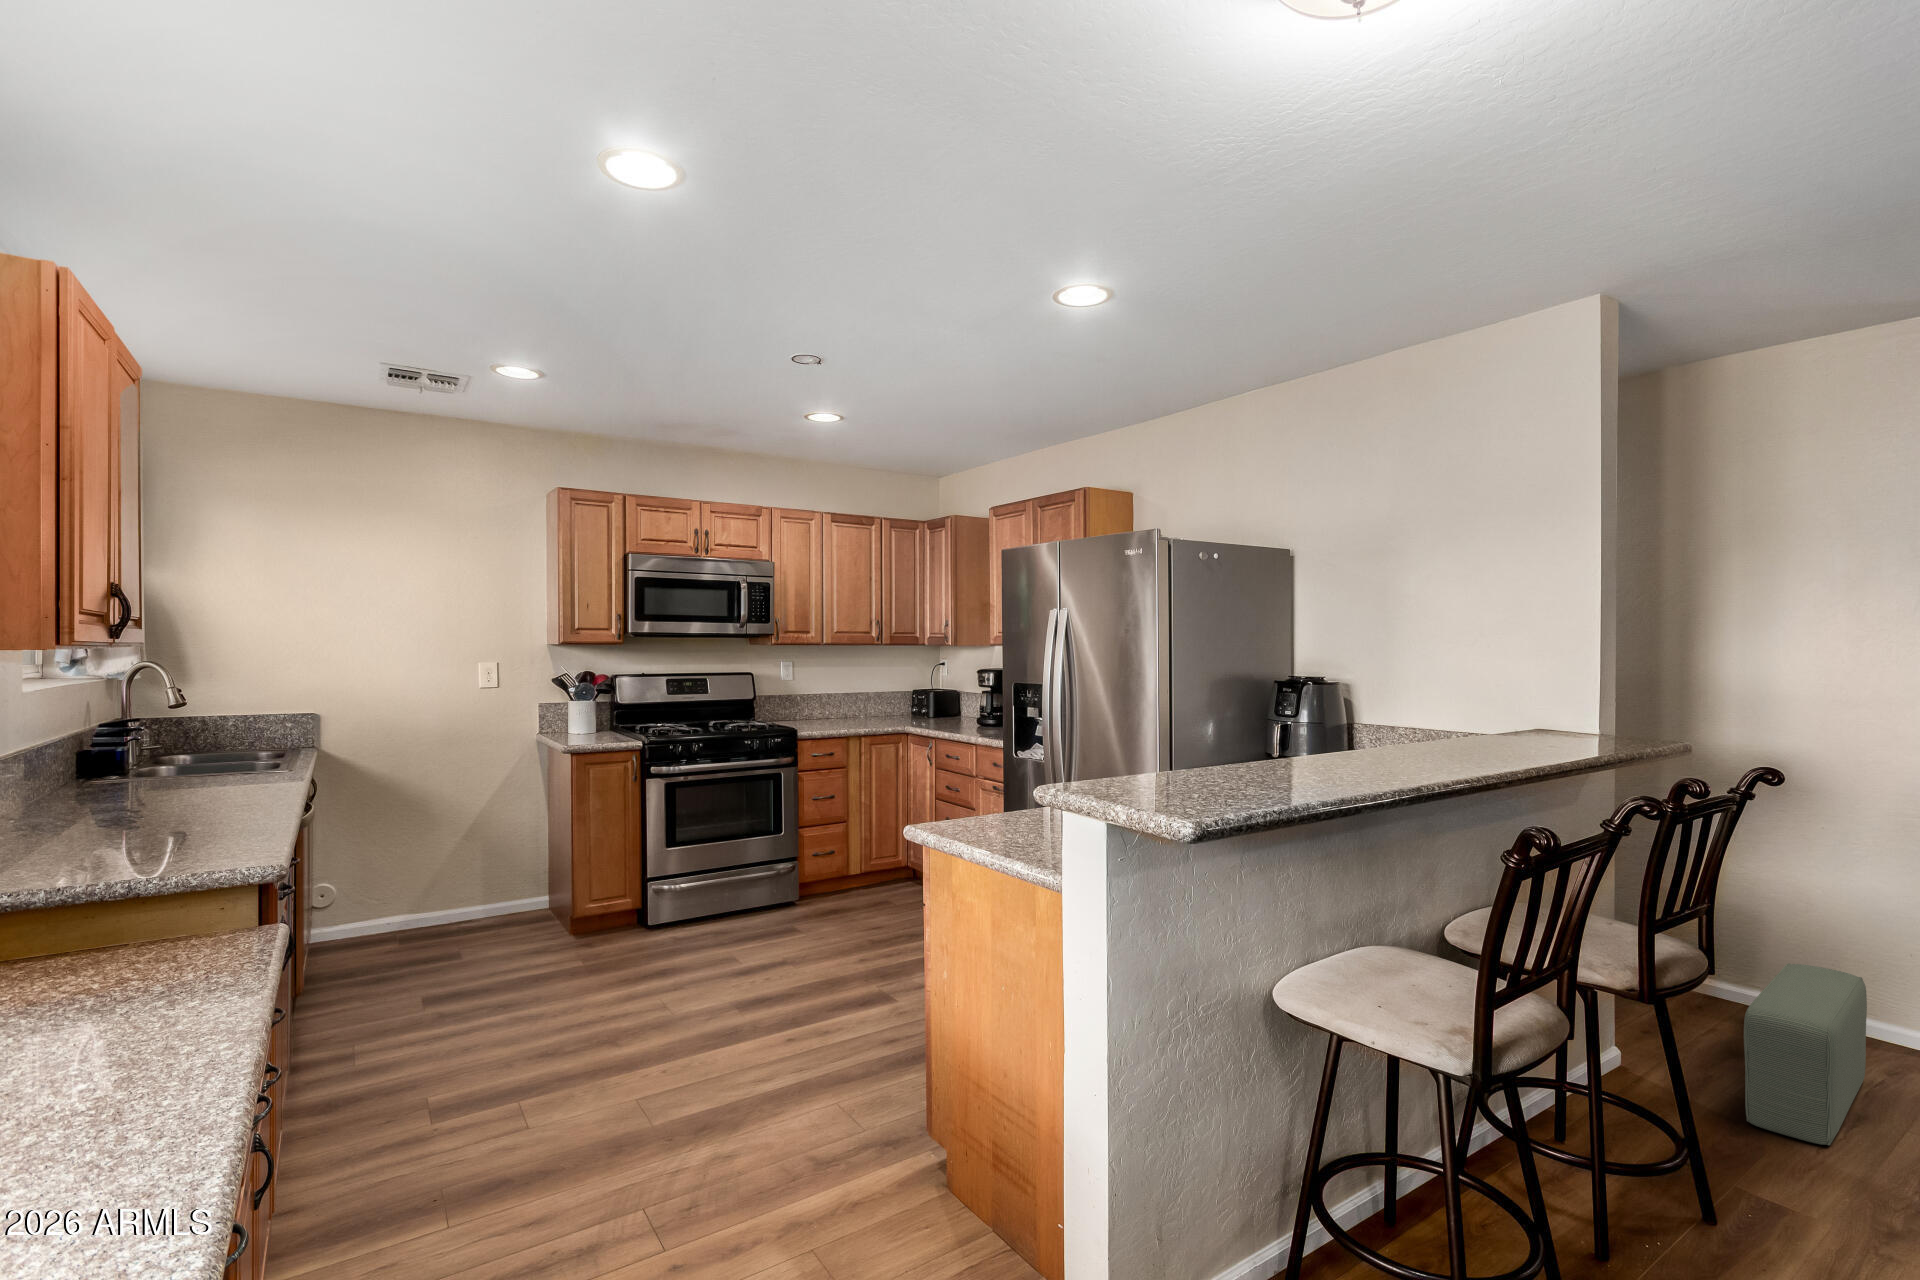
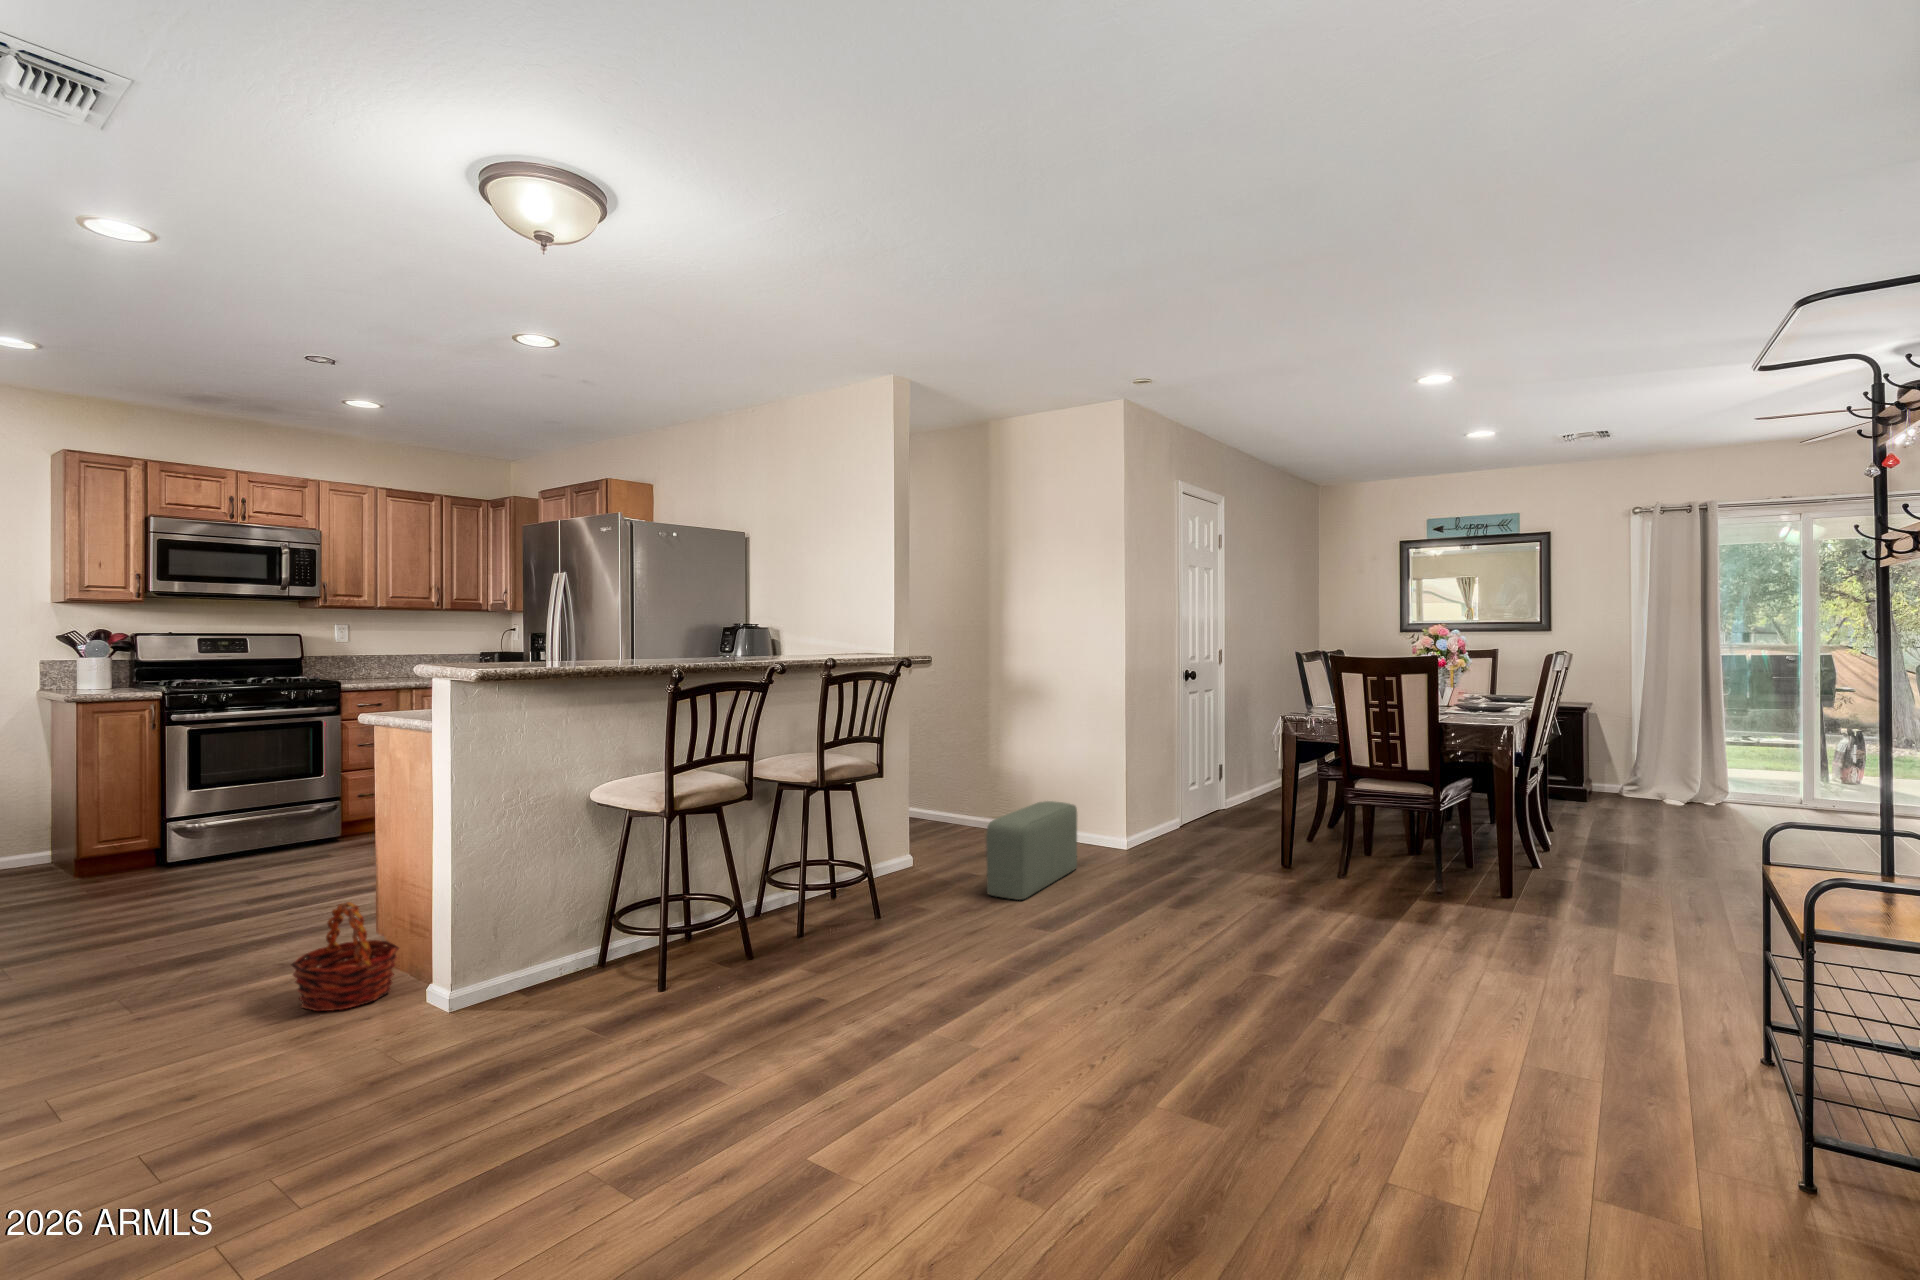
basket: none [844,1073,963,1229] -> present [292,902,399,1011]

